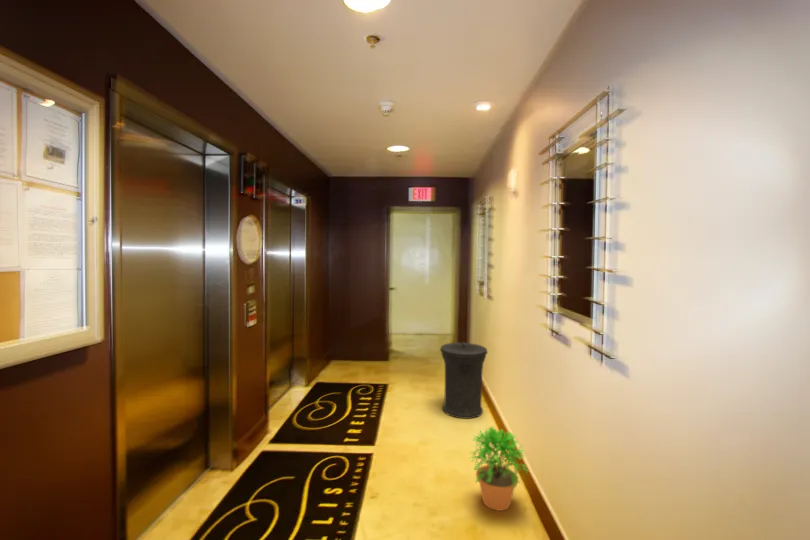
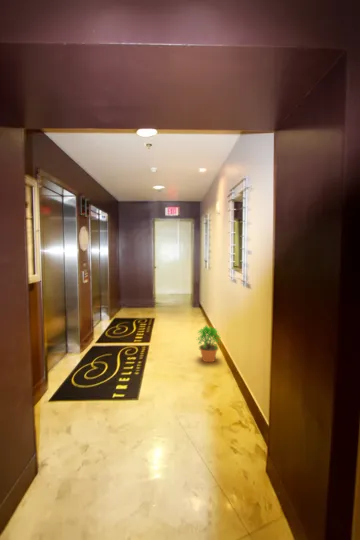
trash can: present [440,342,487,418] -> none [183,293,209,332]

